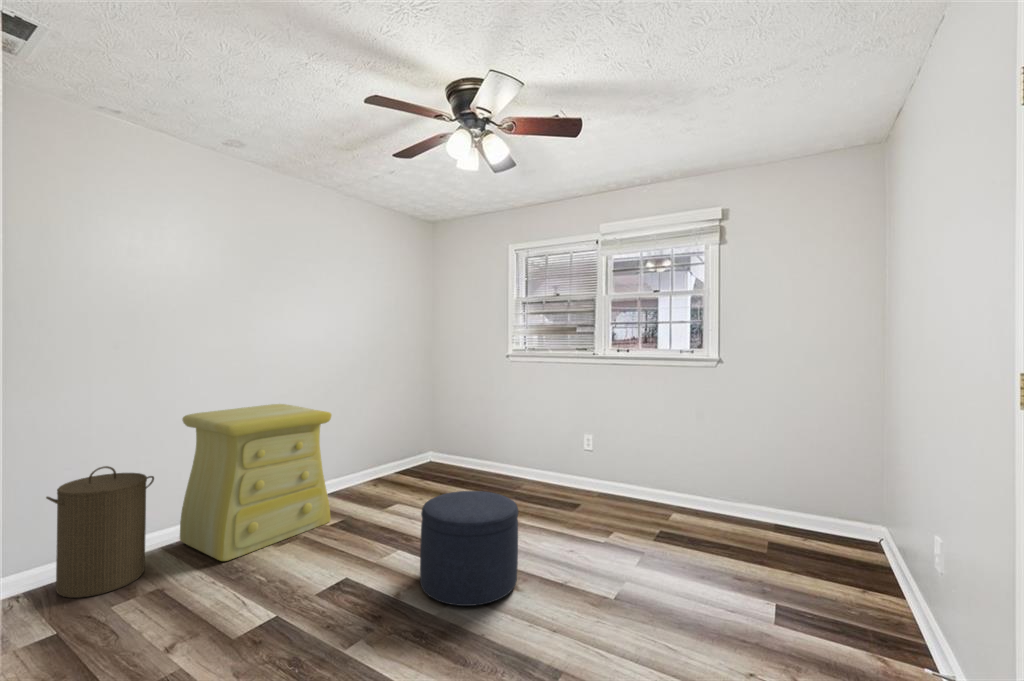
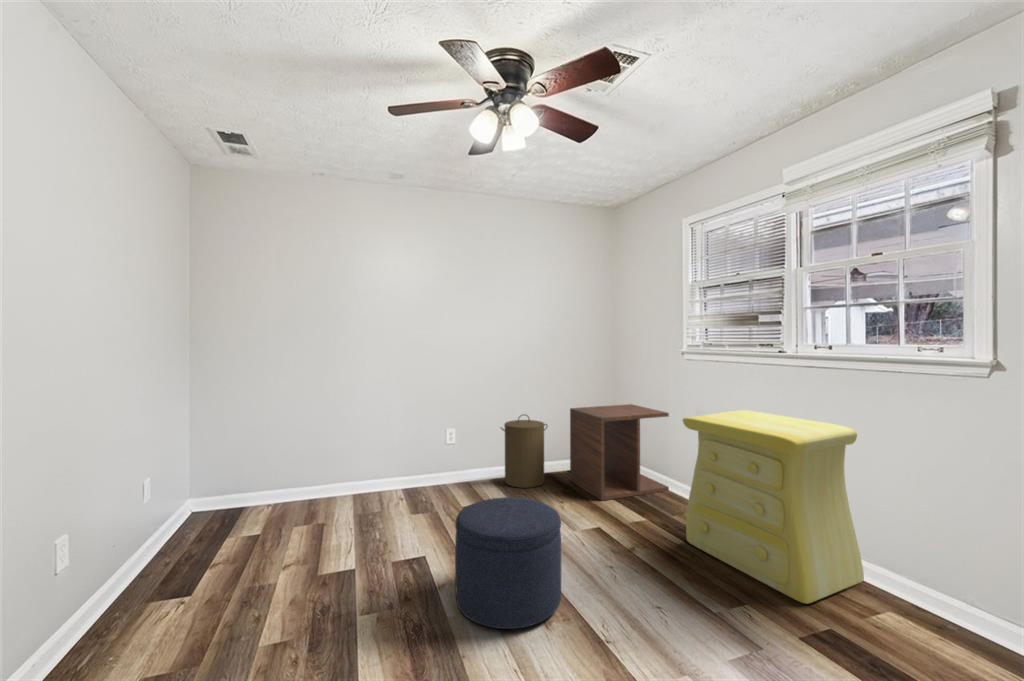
side table: none [407,401,496,492] -> present [570,404,669,501]
dresser: present [180,404,331,561] -> present [683,410,864,604]
laundry hamper: present [46,466,154,598] -> present [501,414,547,488]

